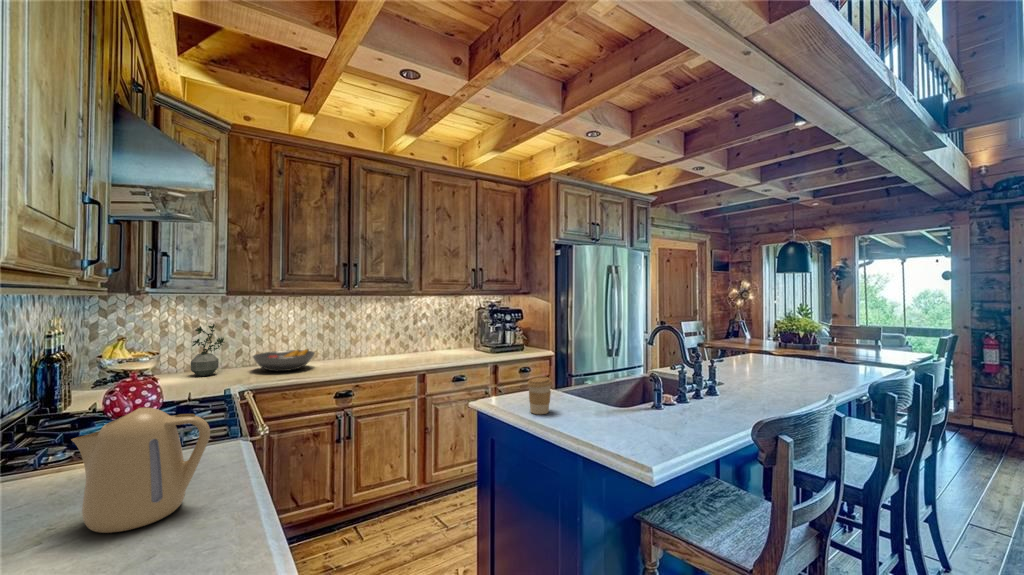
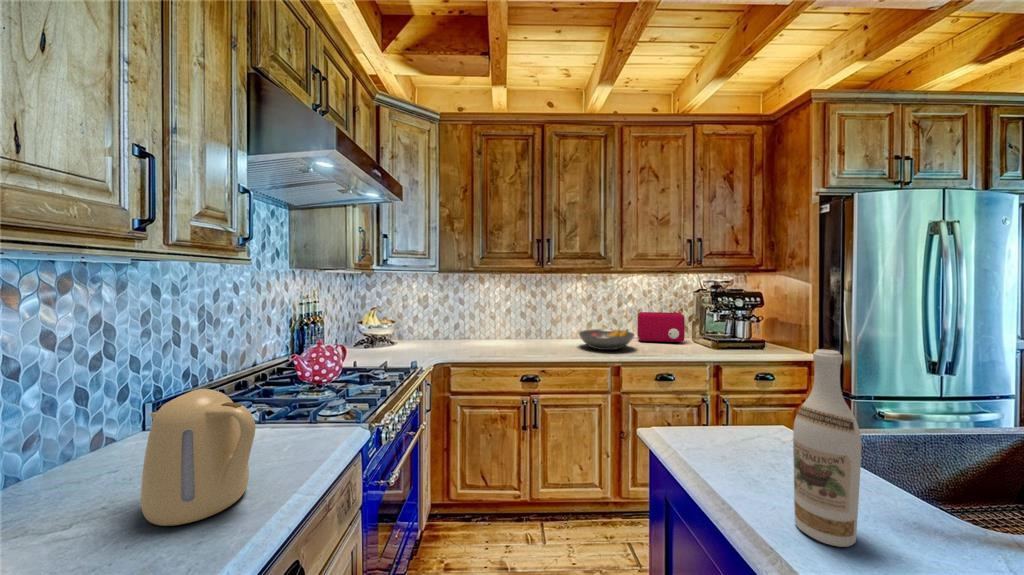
potted plant: present [191,324,225,376] -> none [413,299,439,345]
toaster: none [430,328,468,355] -> present [637,312,685,343]
wine bottle: none [562,337,587,427] -> present [793,349,862,547]
fruit bowl: present [253,349,315,371] -> present [579,329,634,350]
coffee cup: present [527,376,552,414] -> none [725,409,777,483]

